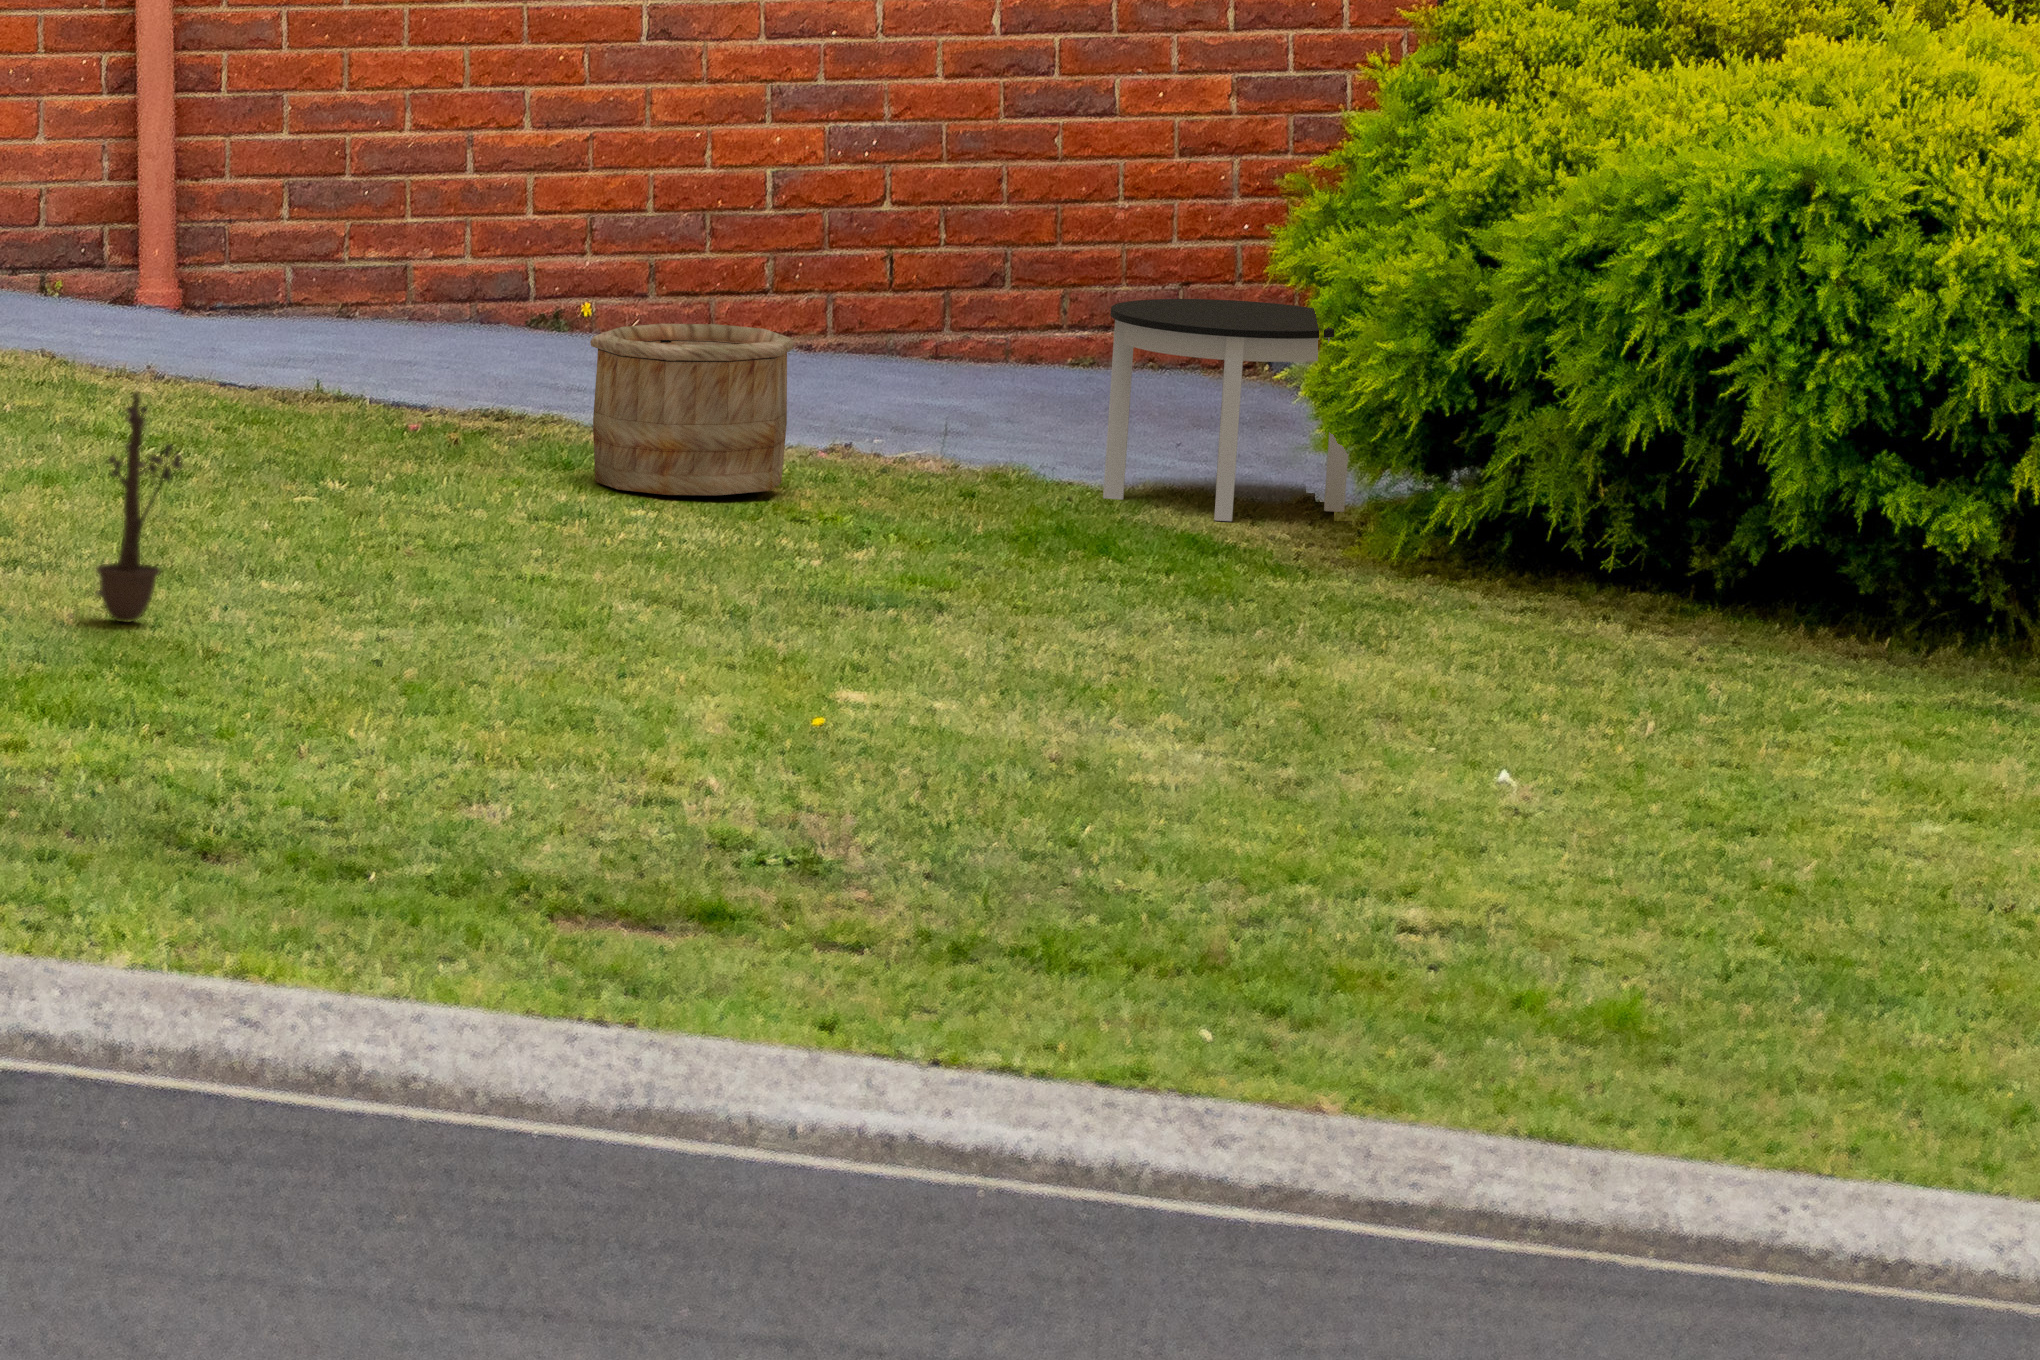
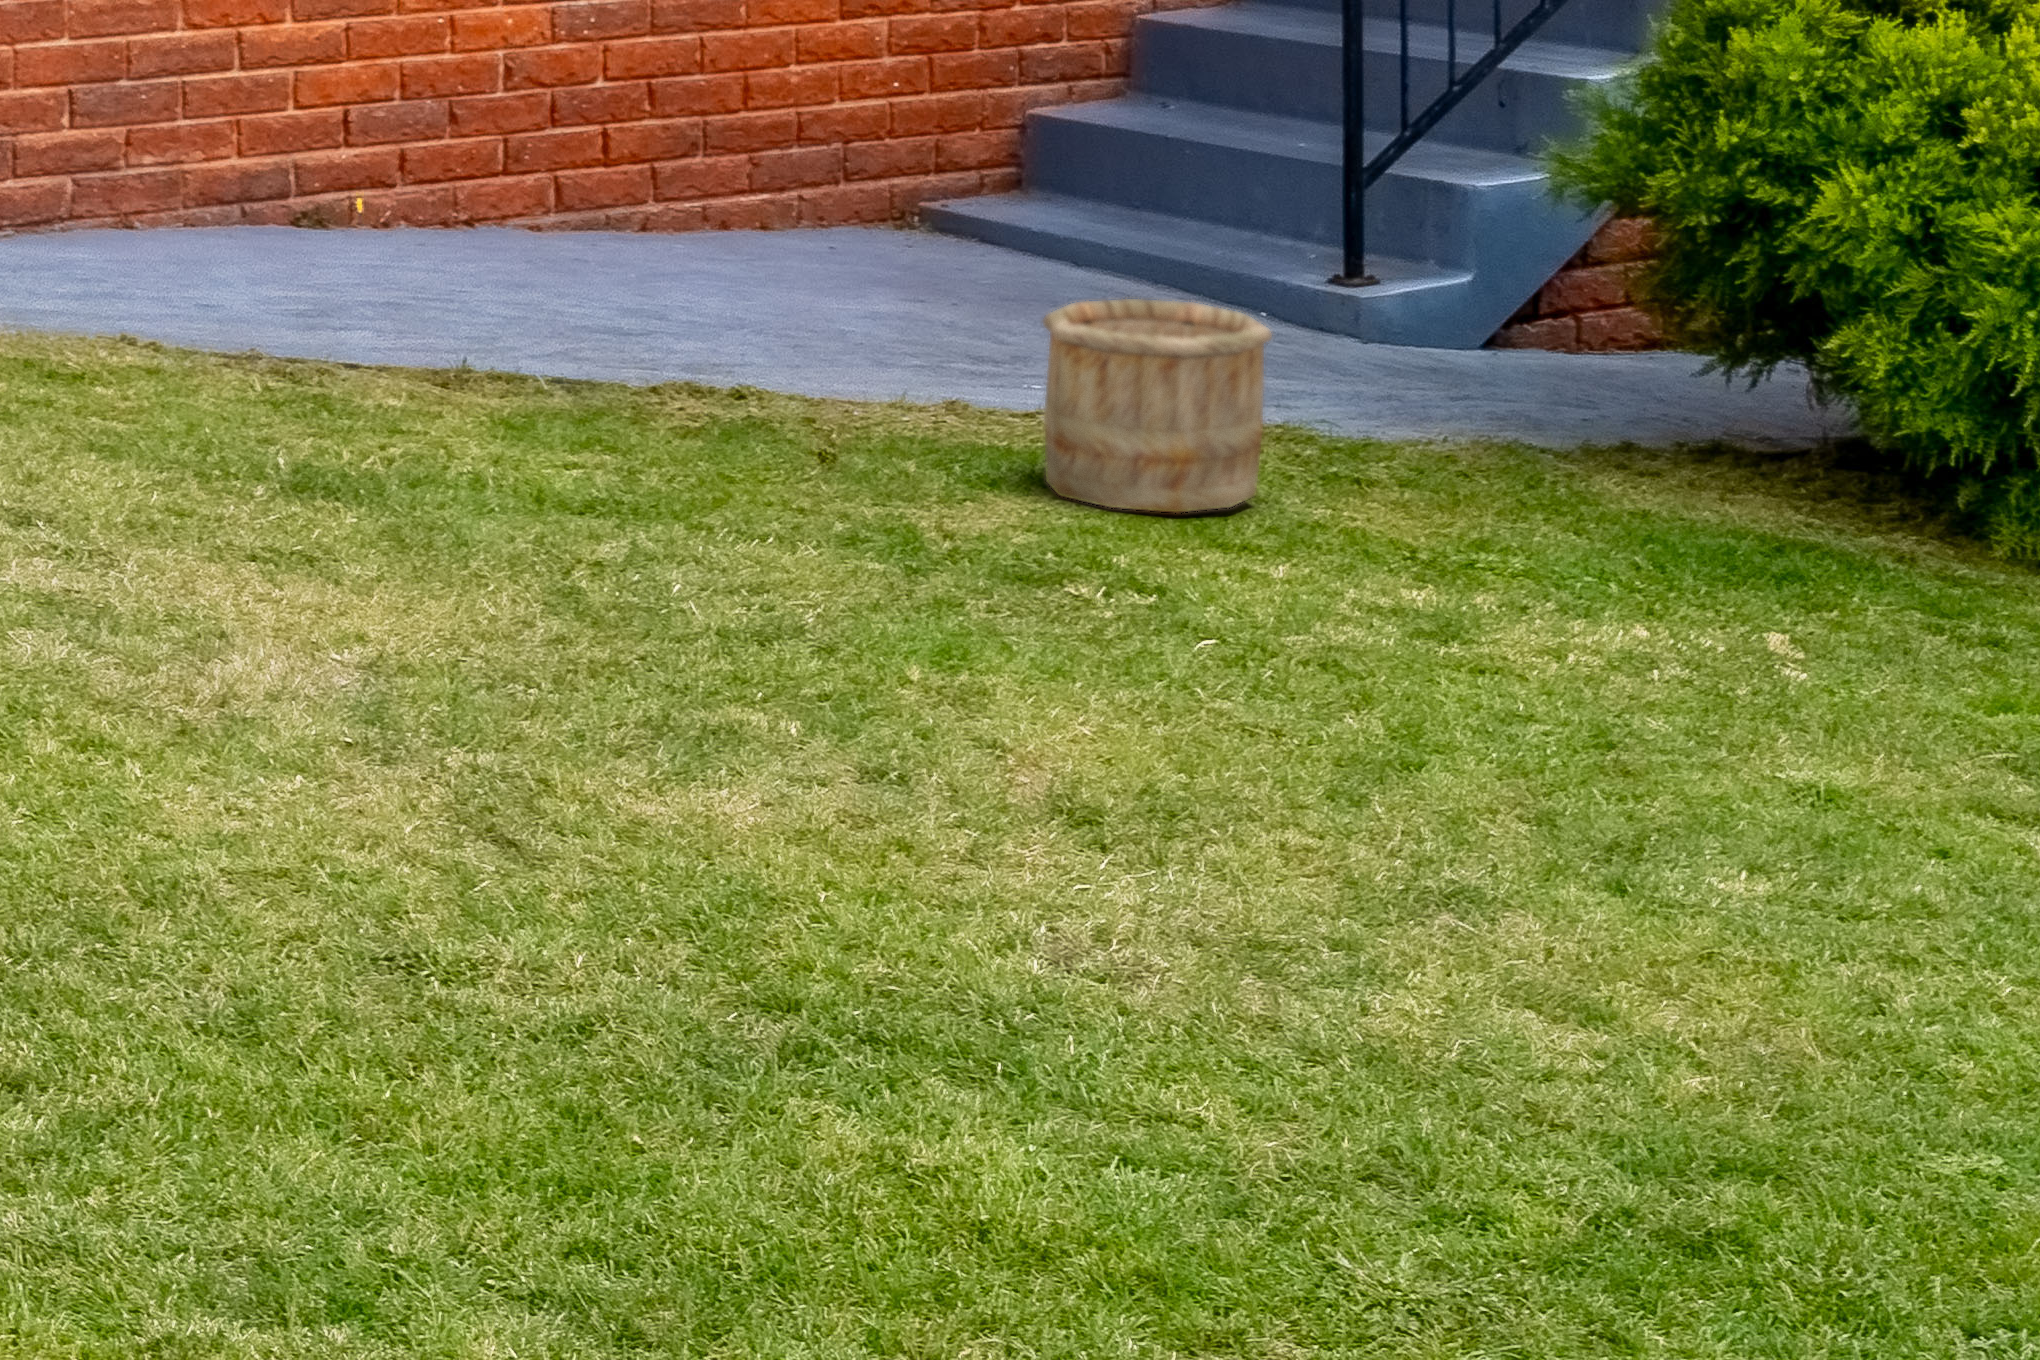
round table: present [1103,299,1348,521] -> none [1460,229,1732,486]
decorative plant: present [96,392,182,622] -> none [1198,548,1407,870]

